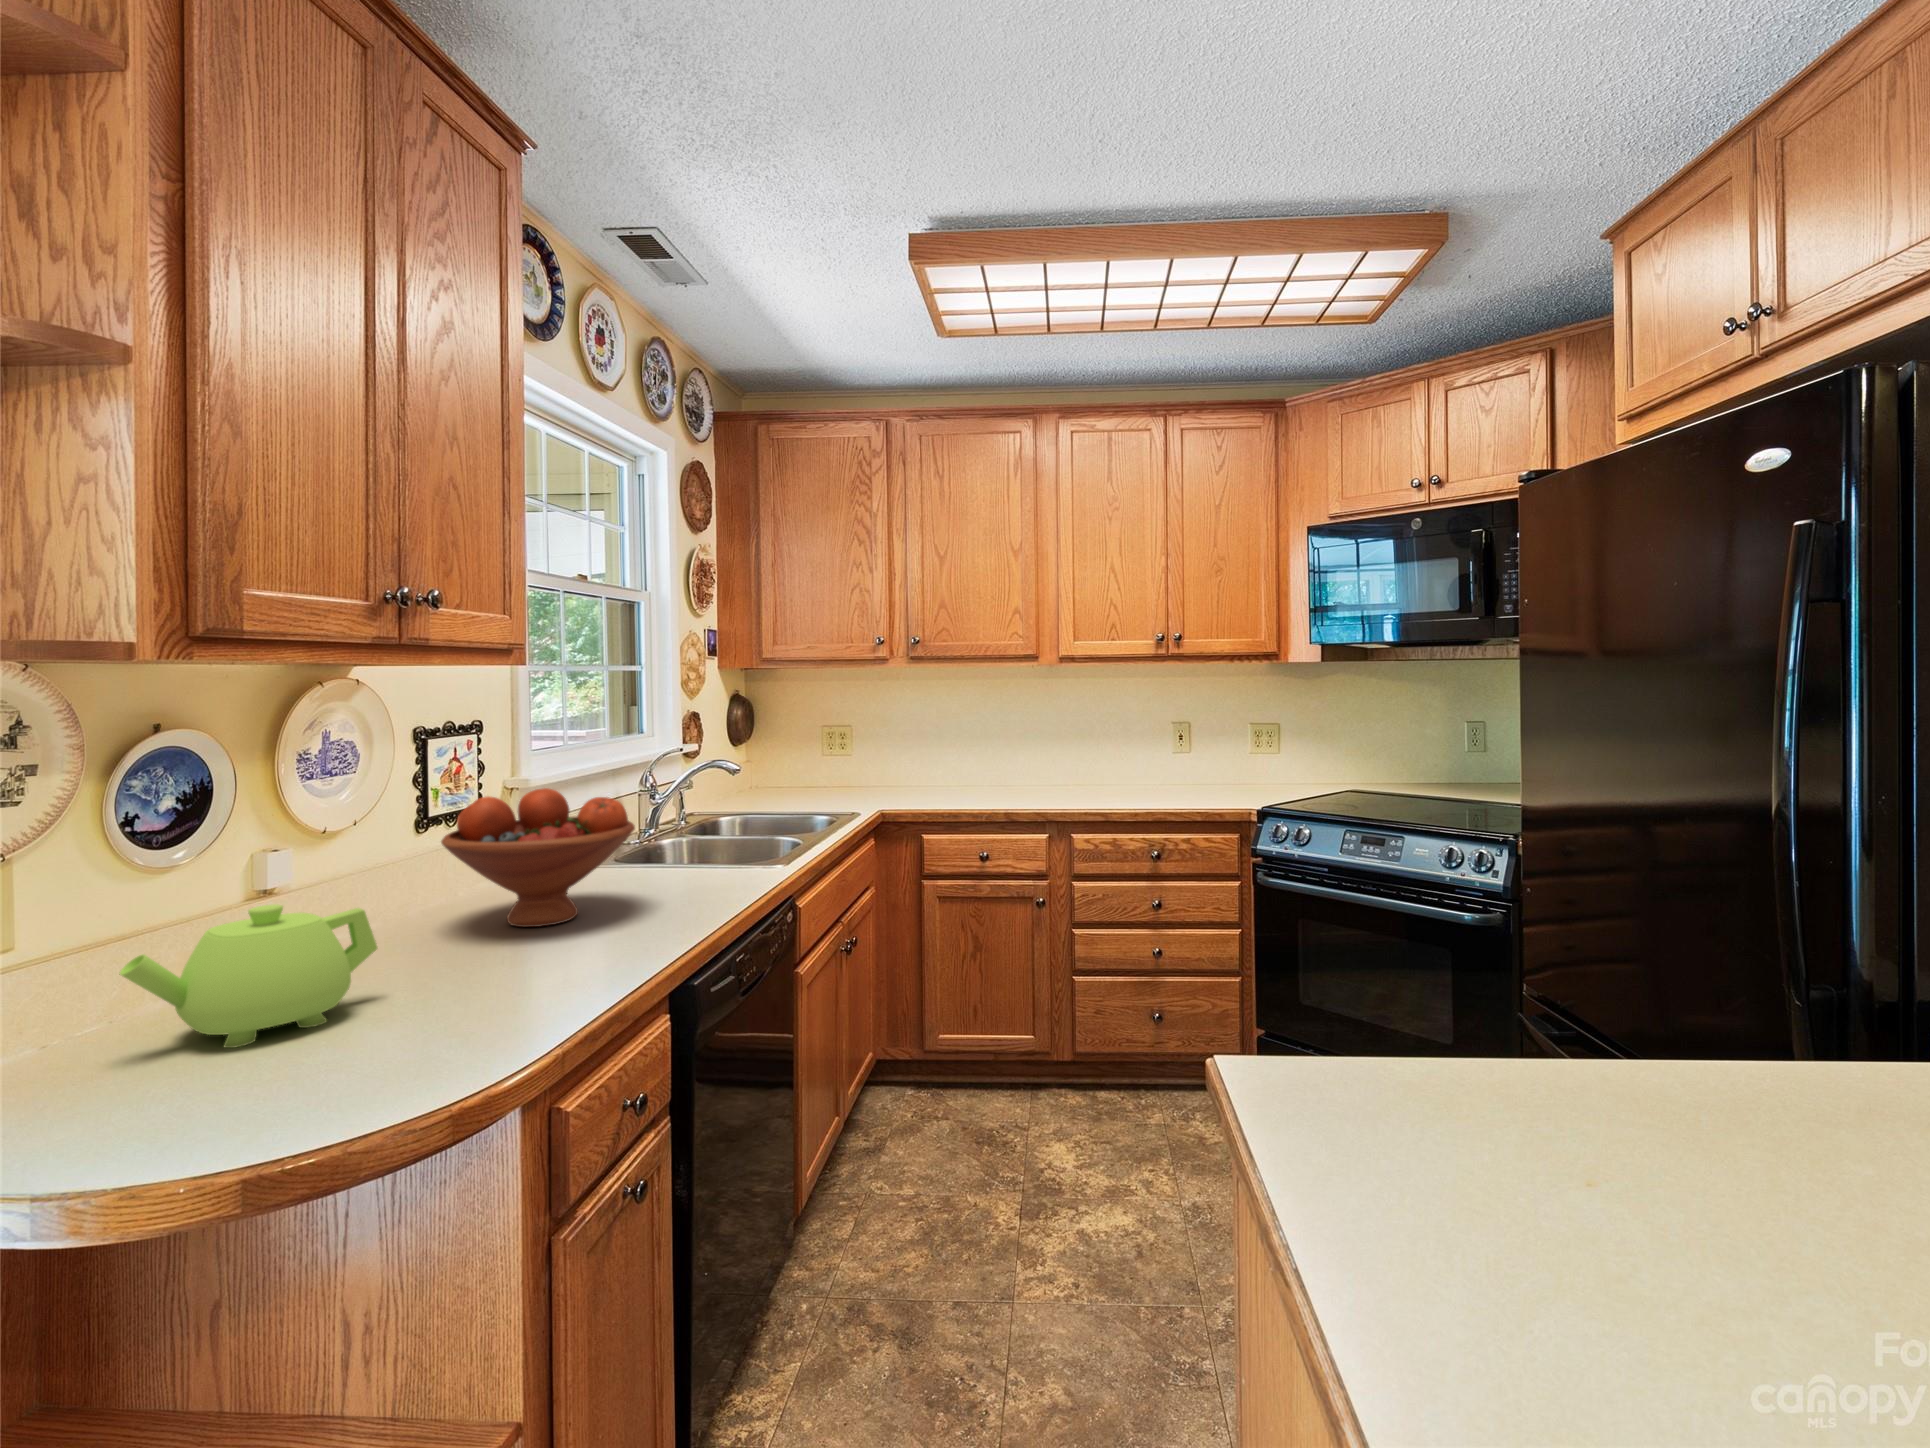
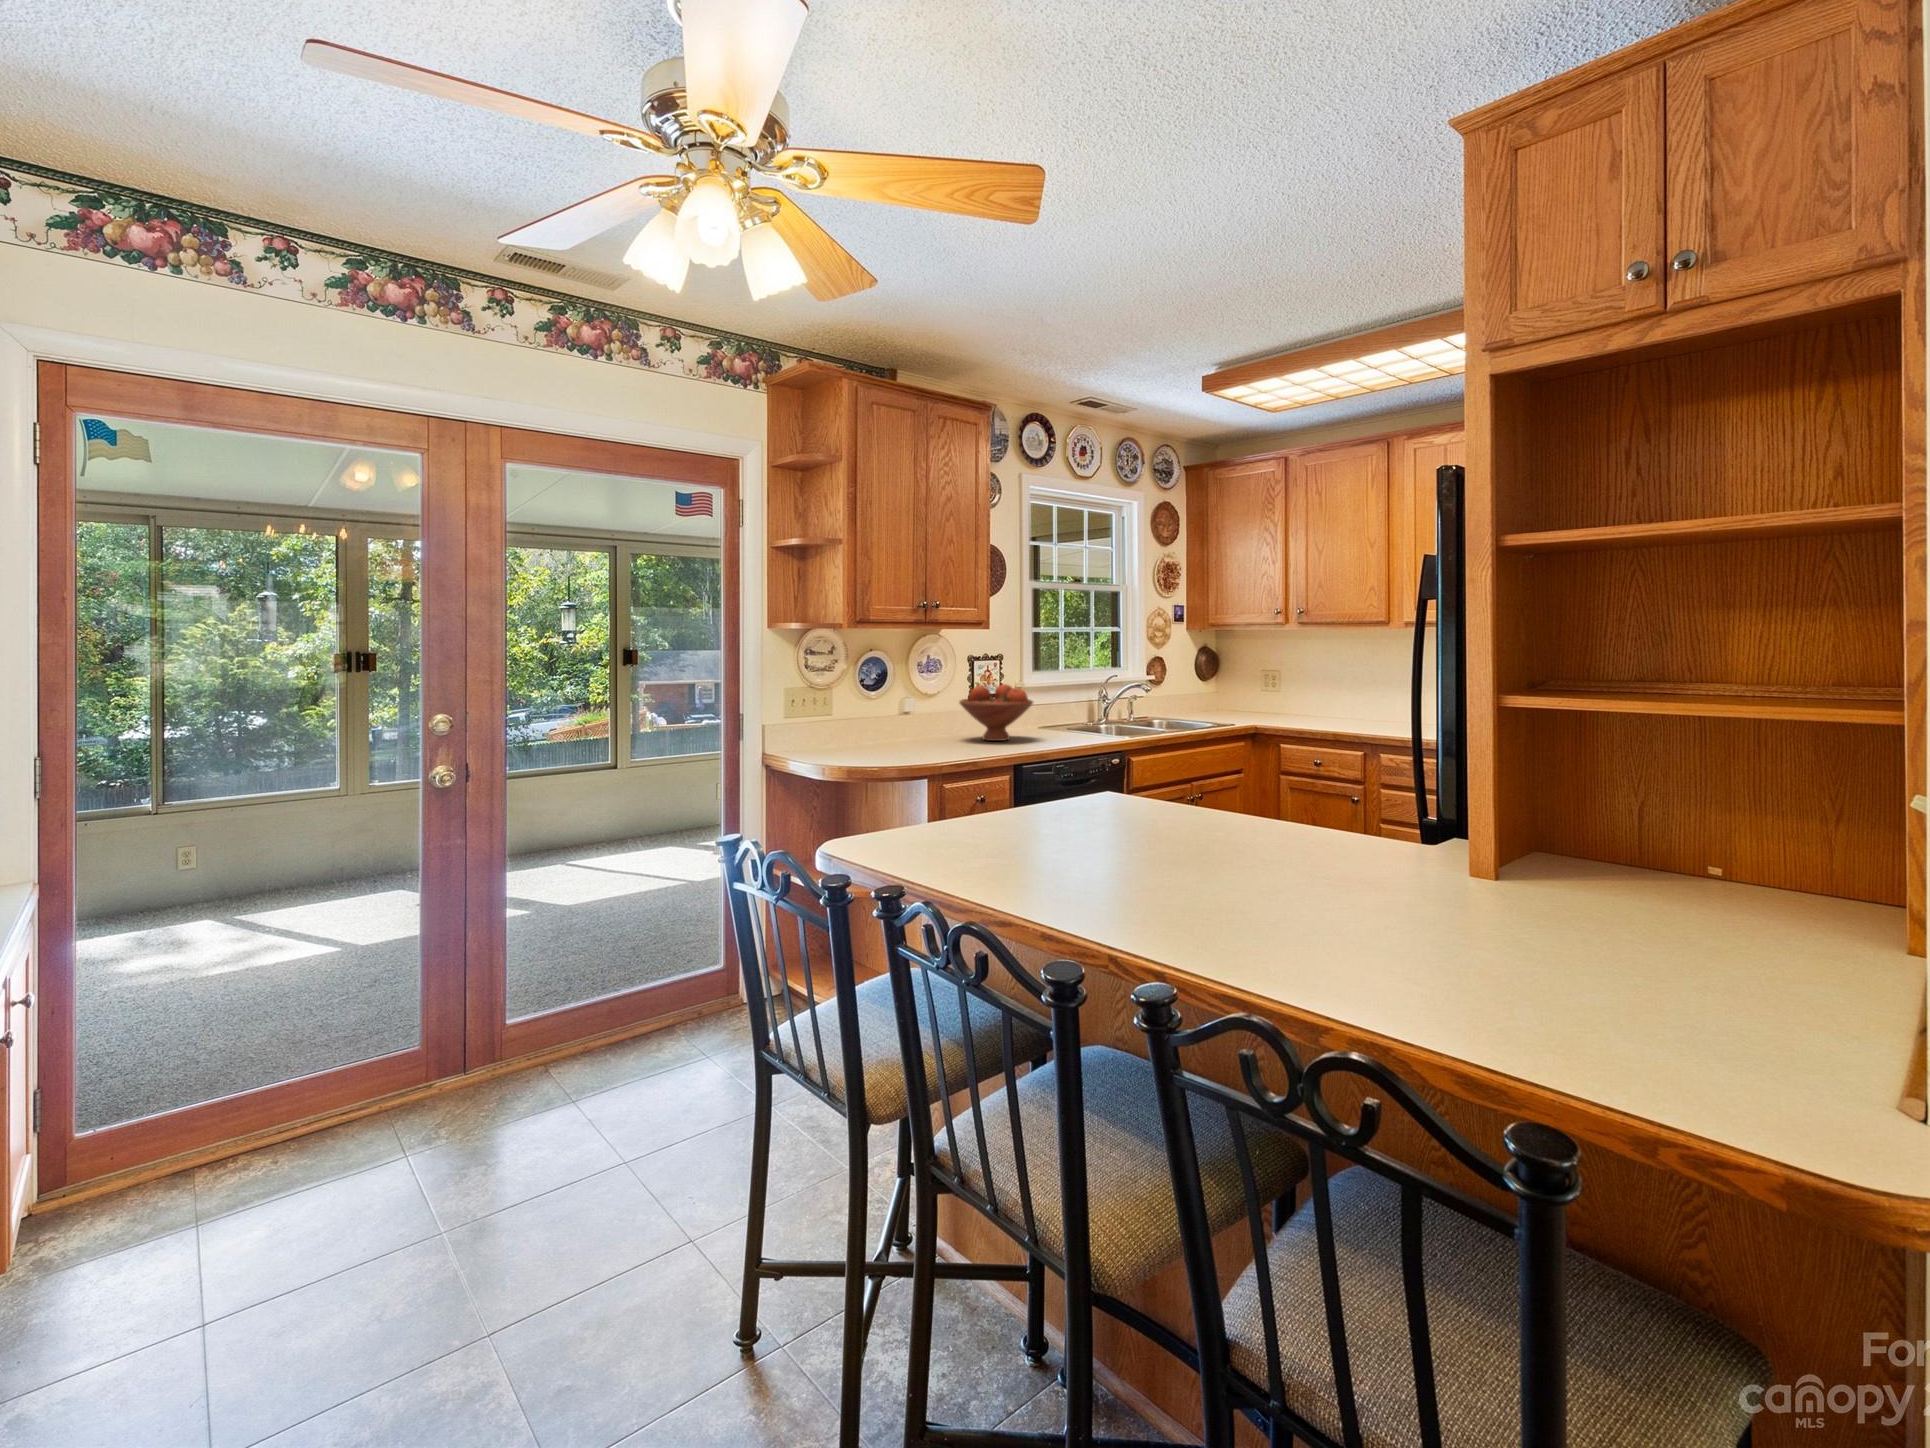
teapot: present [119,904,377,1048] -> none [850,709,917,751]

